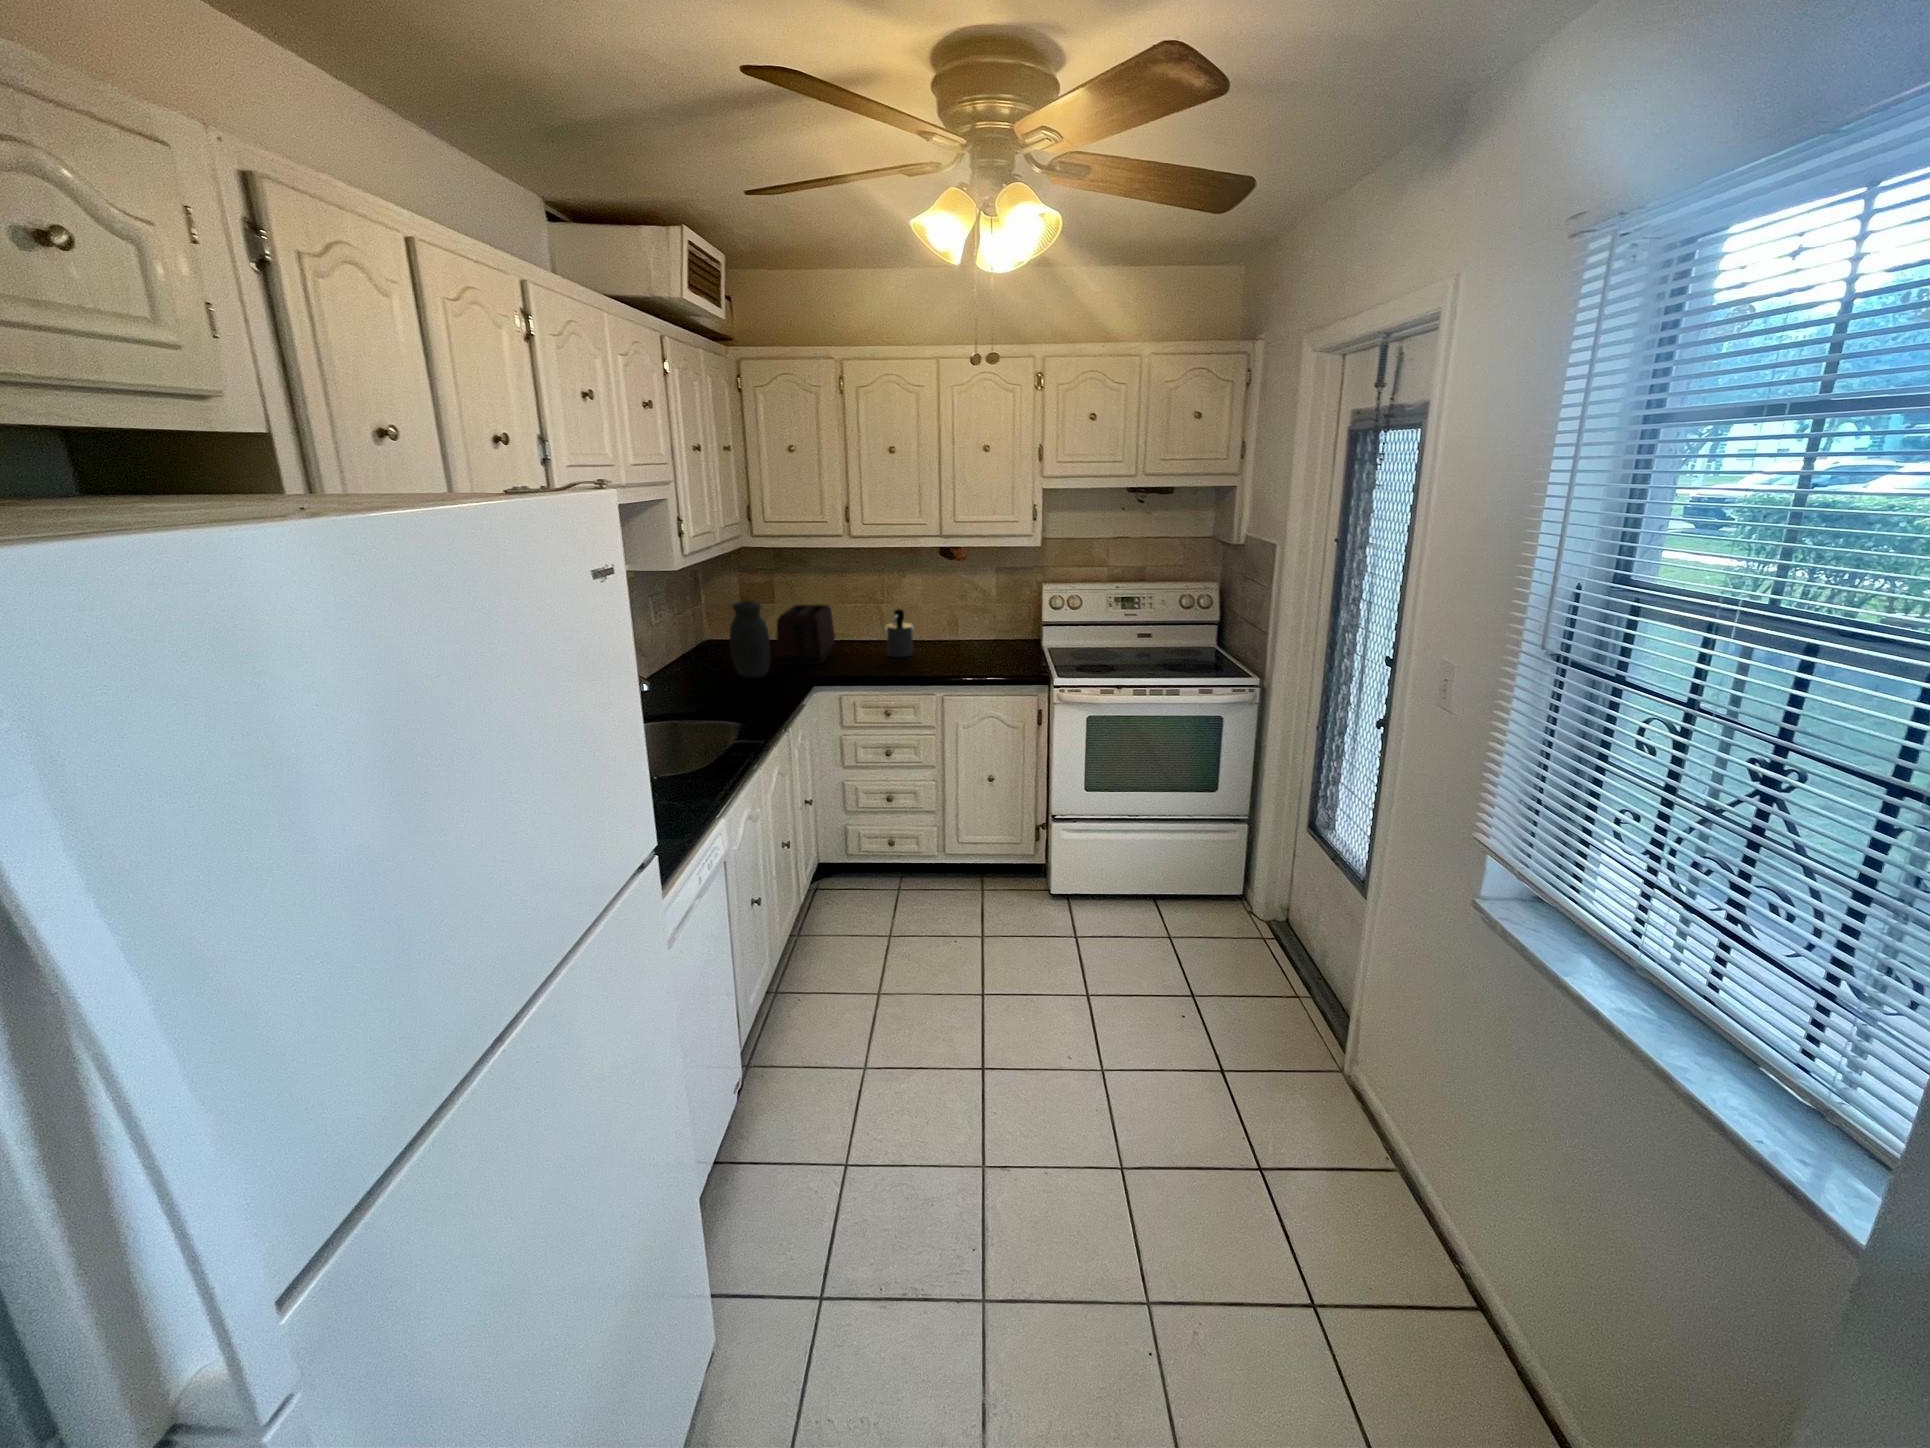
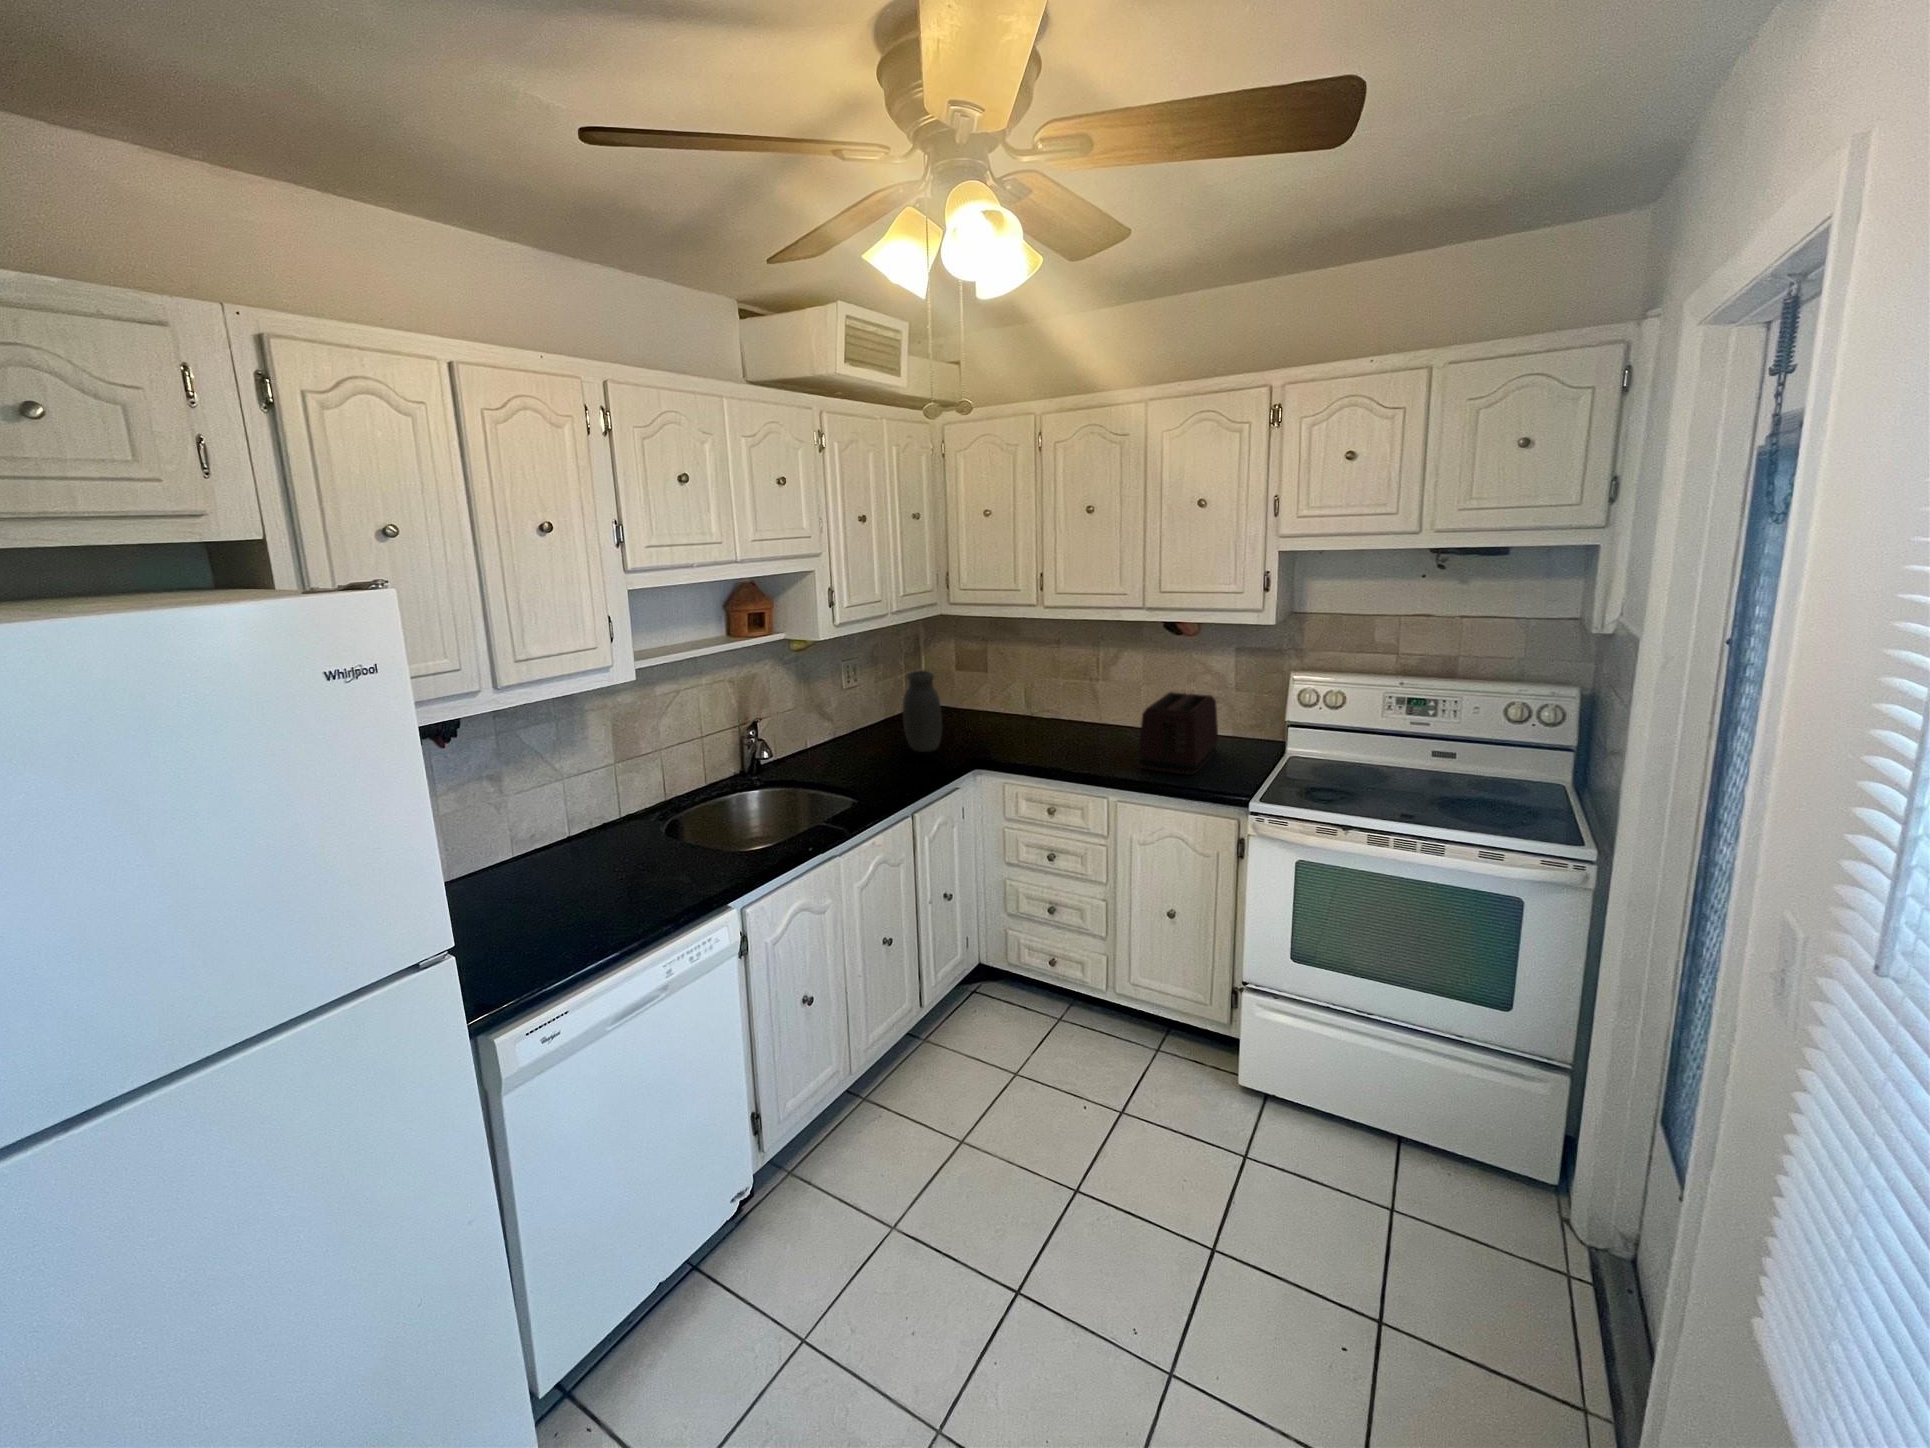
toaster: present [776,605,835,664] -> present [1138,692,1218,775]
soap dispenser: present [886,609,914,657] -> none [1079,689,1113,746]

